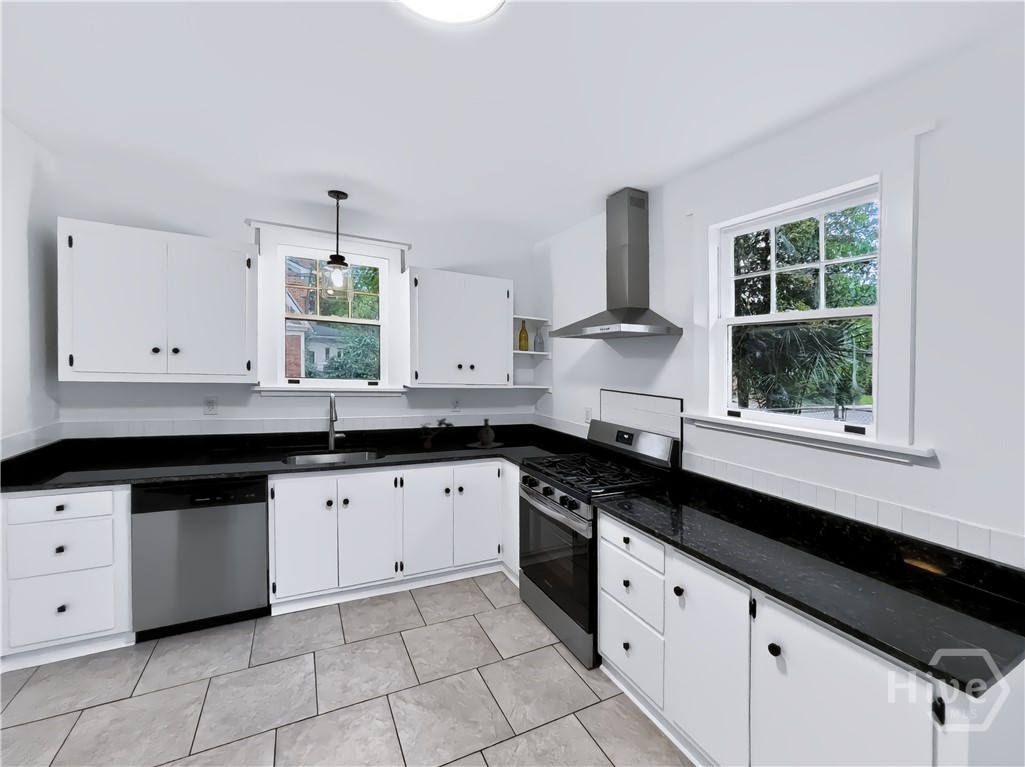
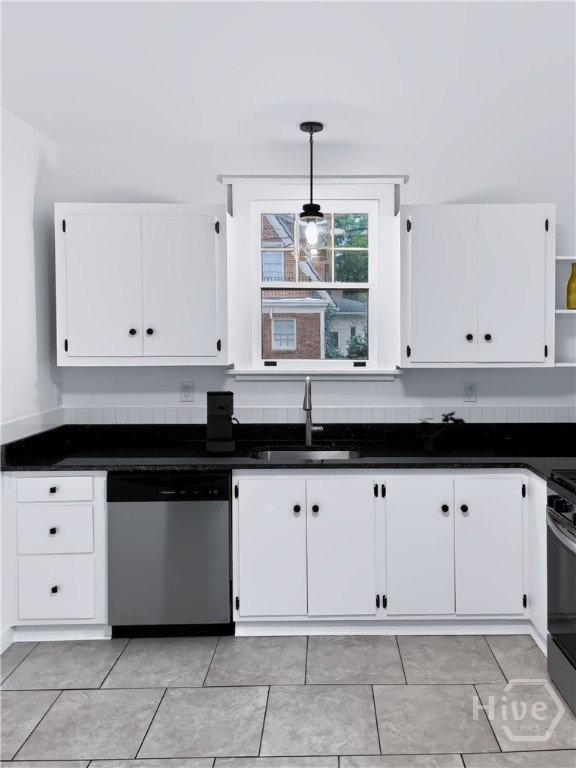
coffee maker: none [232,406,268,462] -> present [207,391,240,453]
ceramic jug: present [467,419,502,448] -> none [484,414,546,457]

